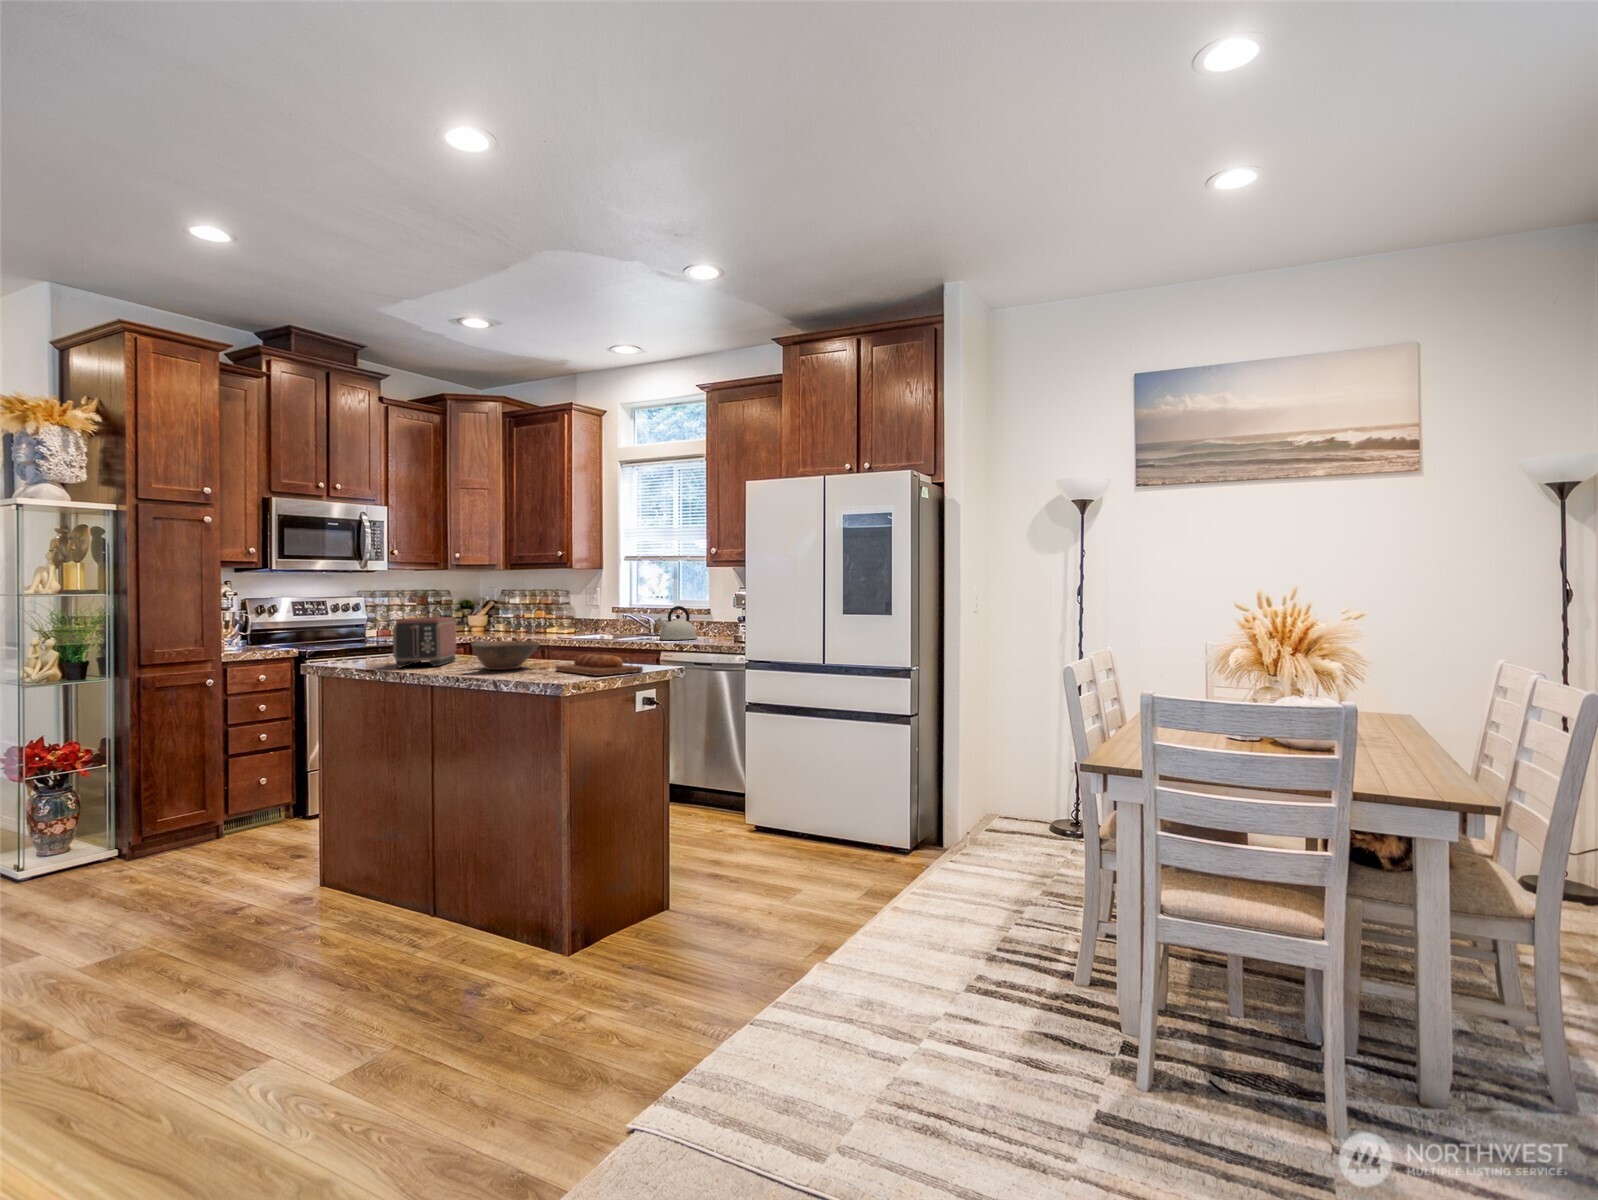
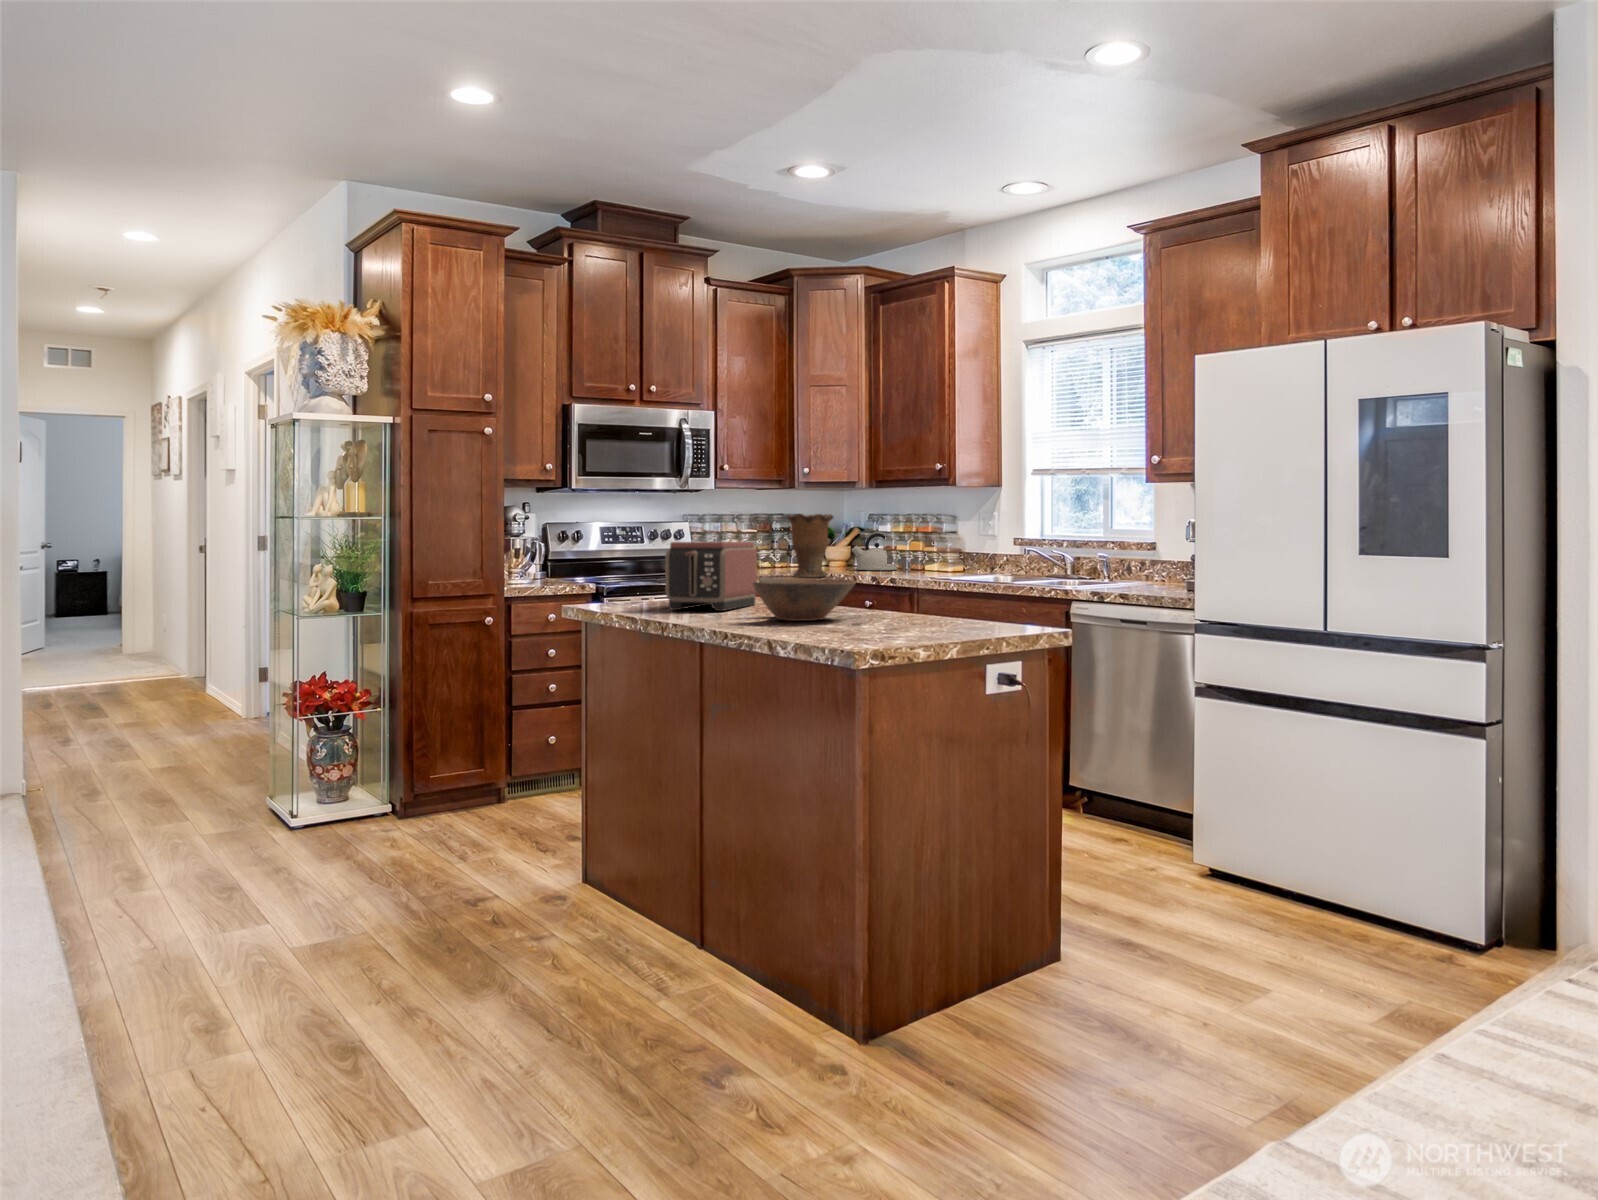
vase: none [447,593,484,639] -> present [787,514,833,577]
kettle: present [656,606,697,640] -> present [852,533,898,570]
bread loaf: present [555,654,643,676] -> none [869,603,999,638]

